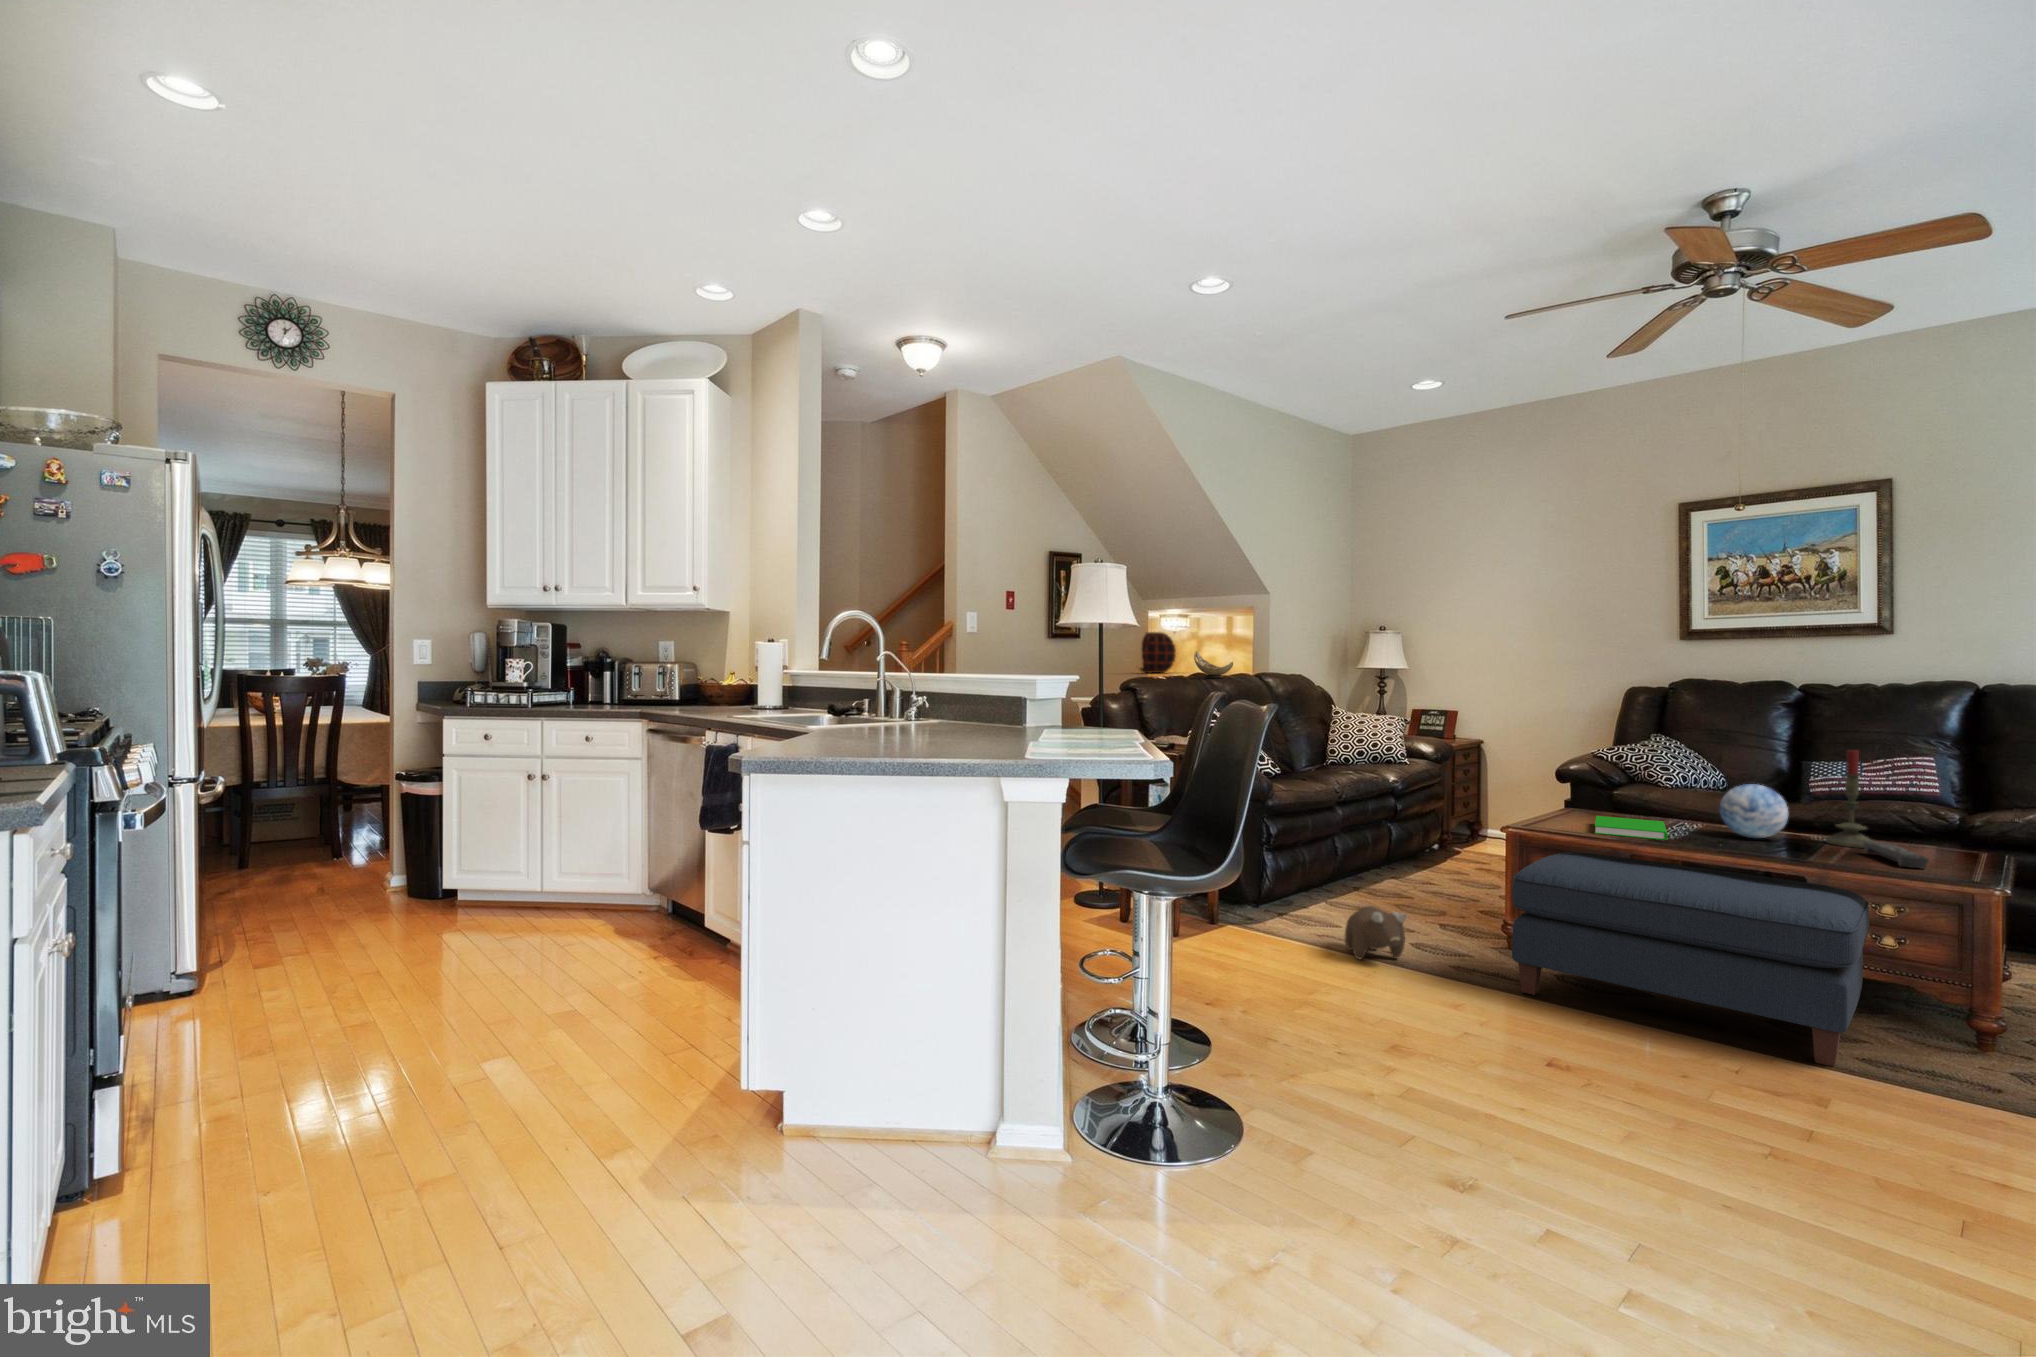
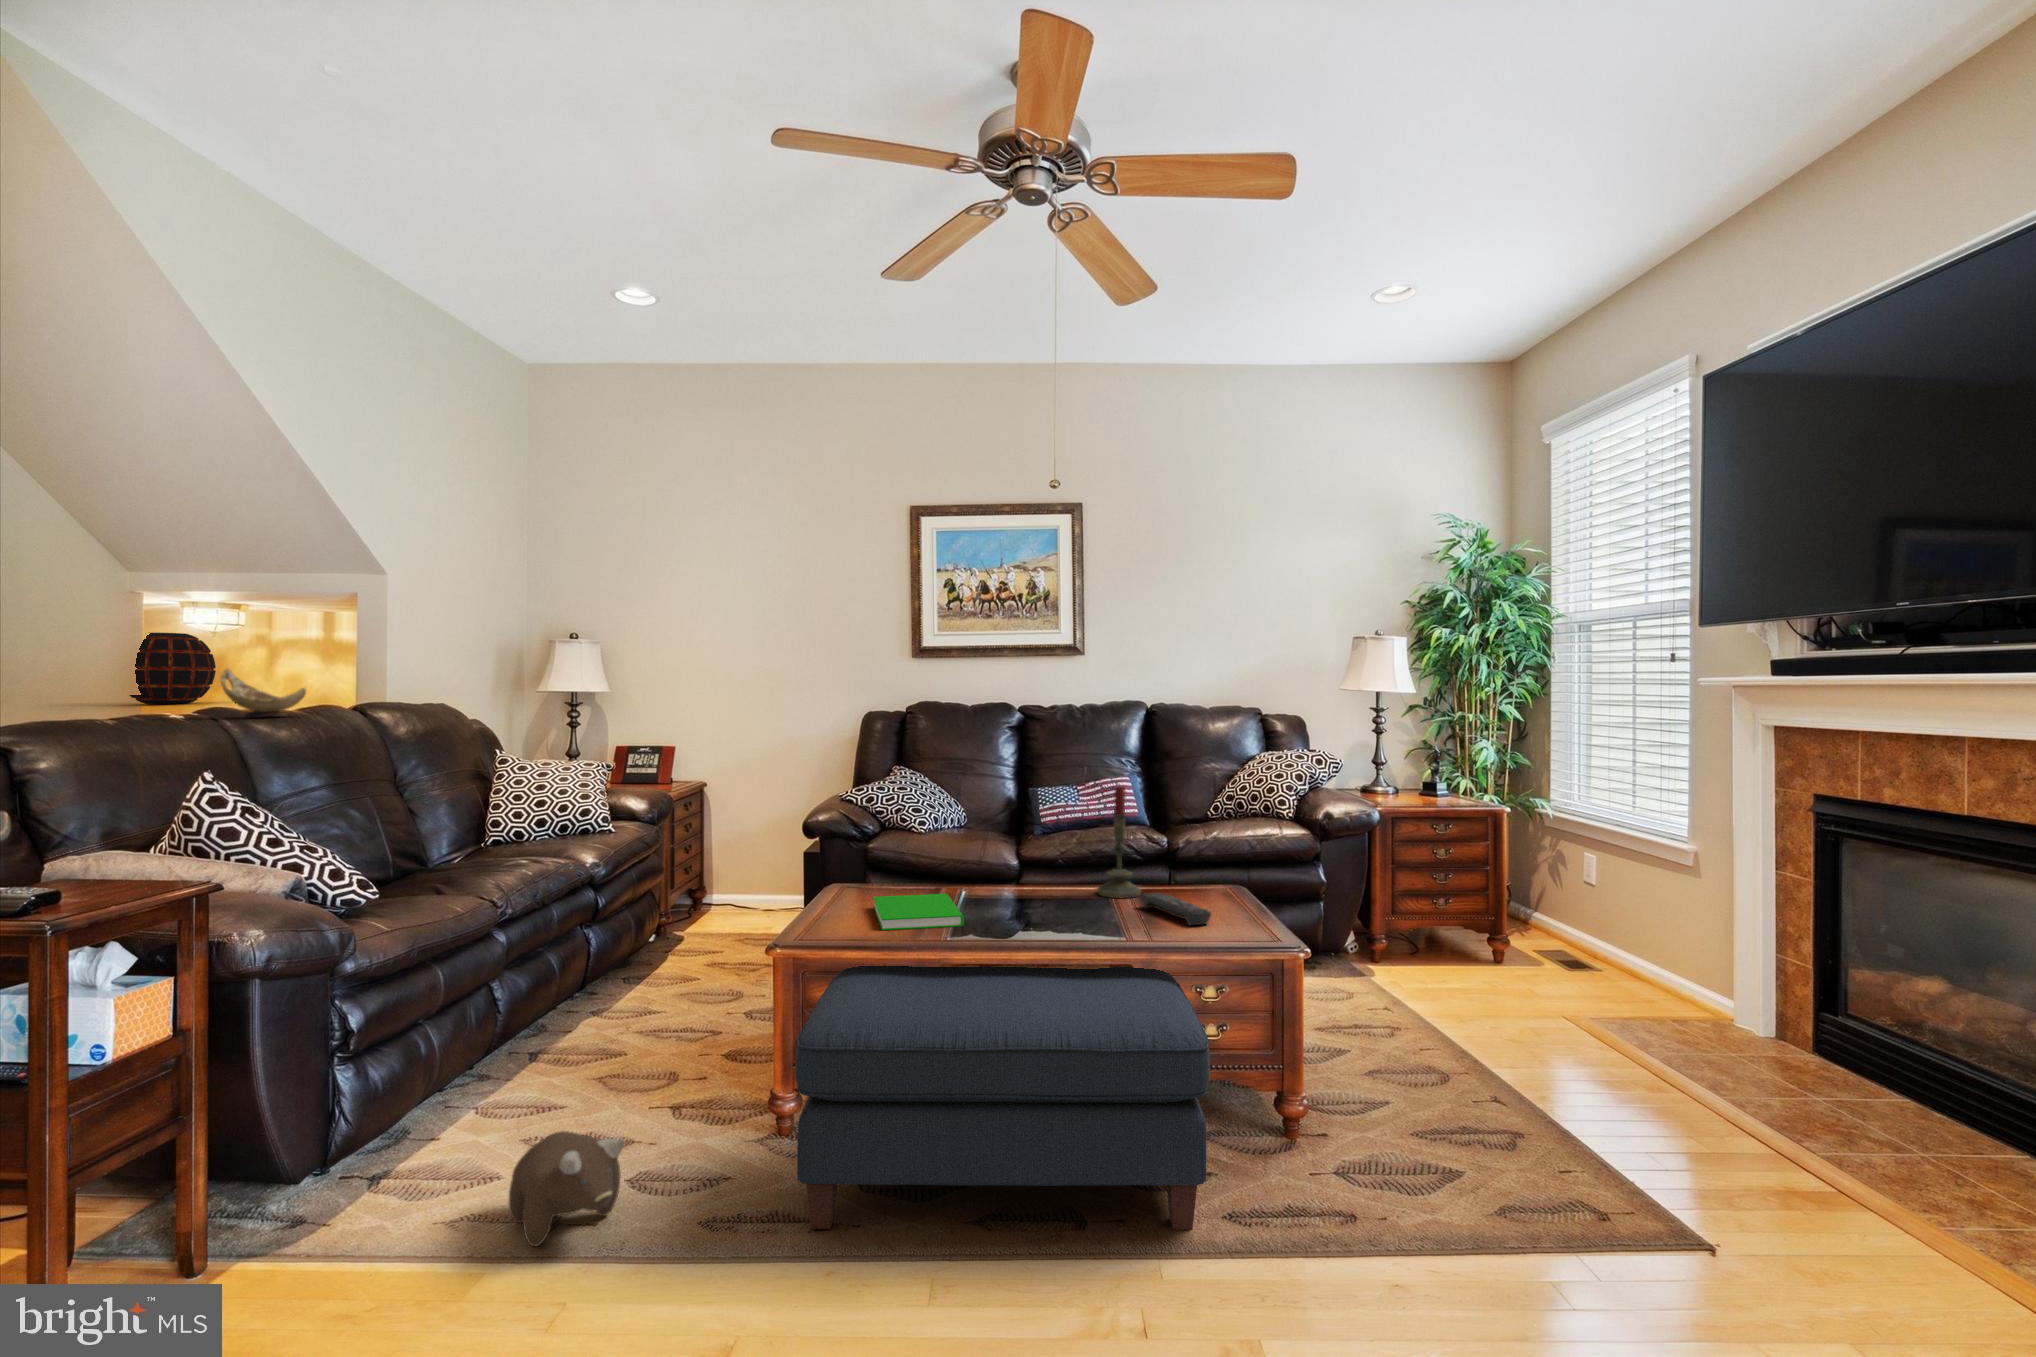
decorative orb: present [1720,784,1788,839] -> none [1005,835,1070,902]

